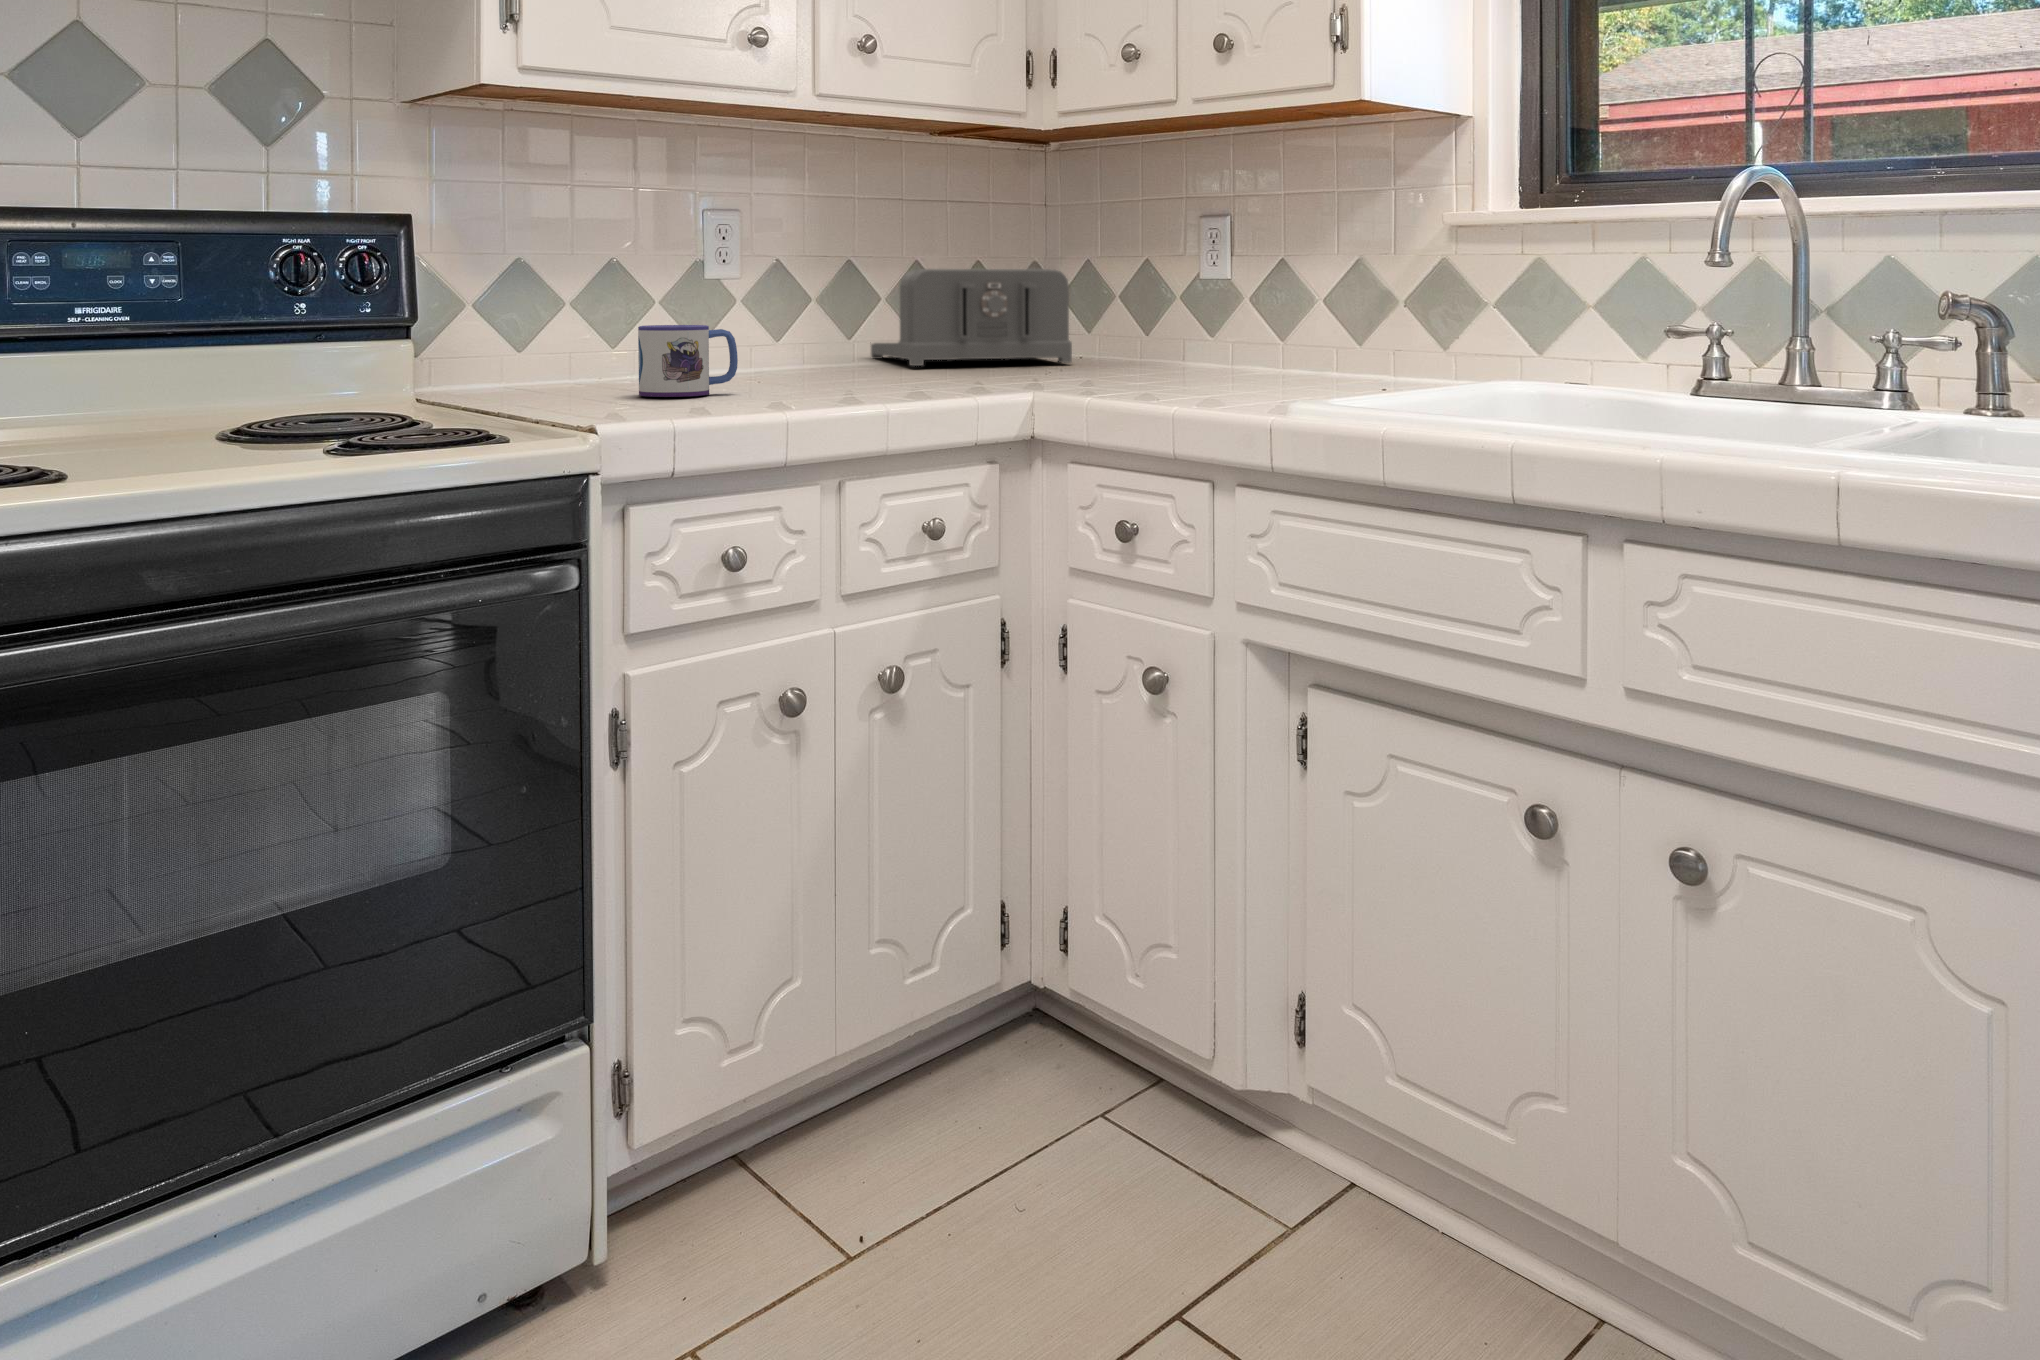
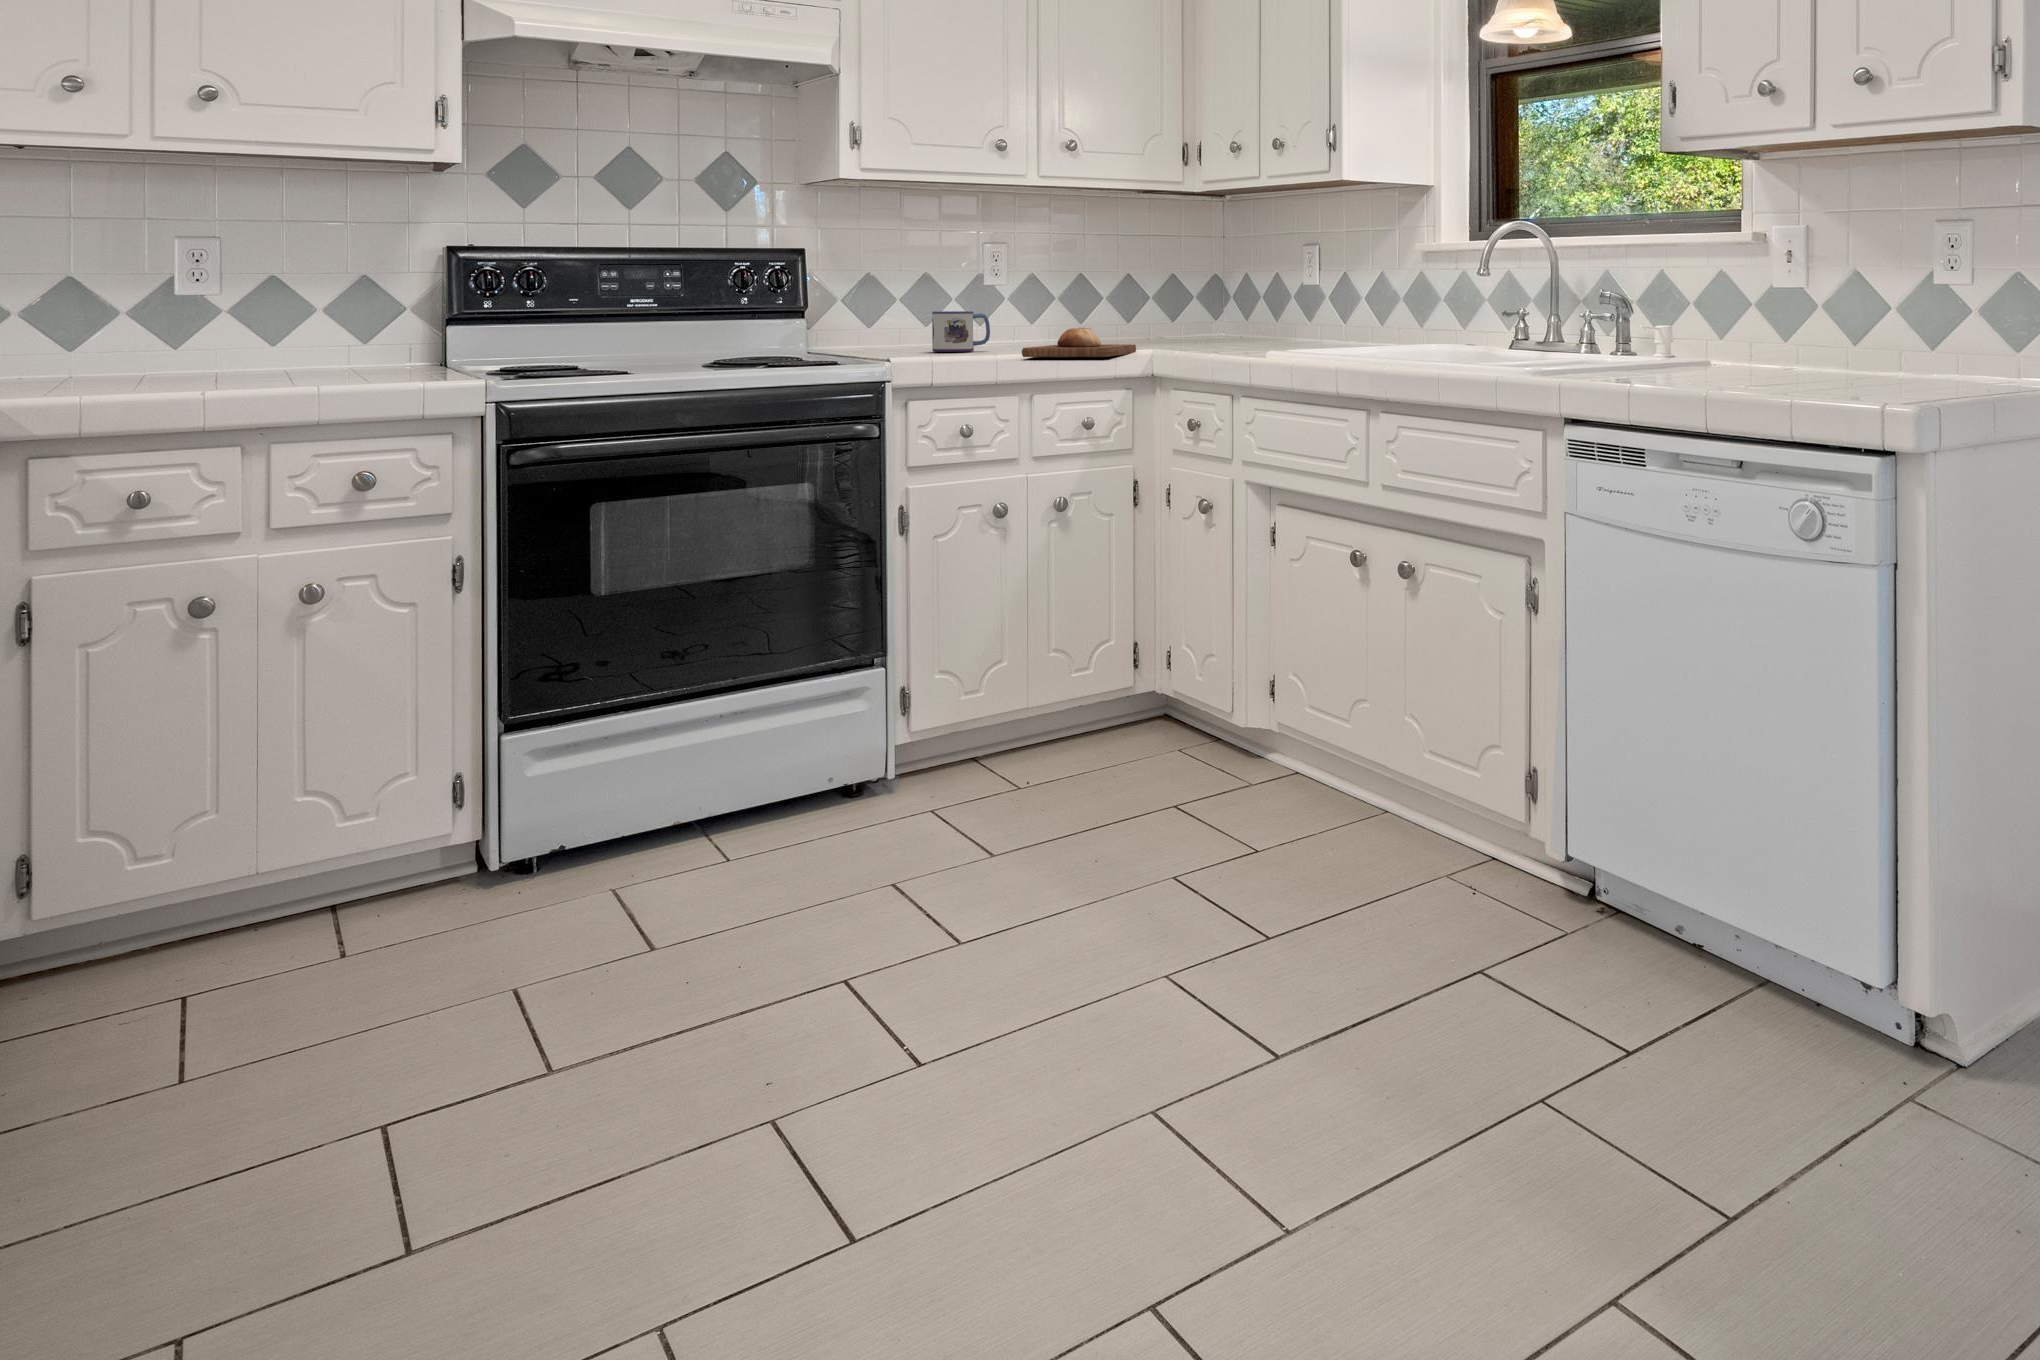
toaster: present [871,269,1072,366] -> none [1107,279,1225,340]
bread loaf: none [833,356,996,417] -> present [1022,328,1136,357]

